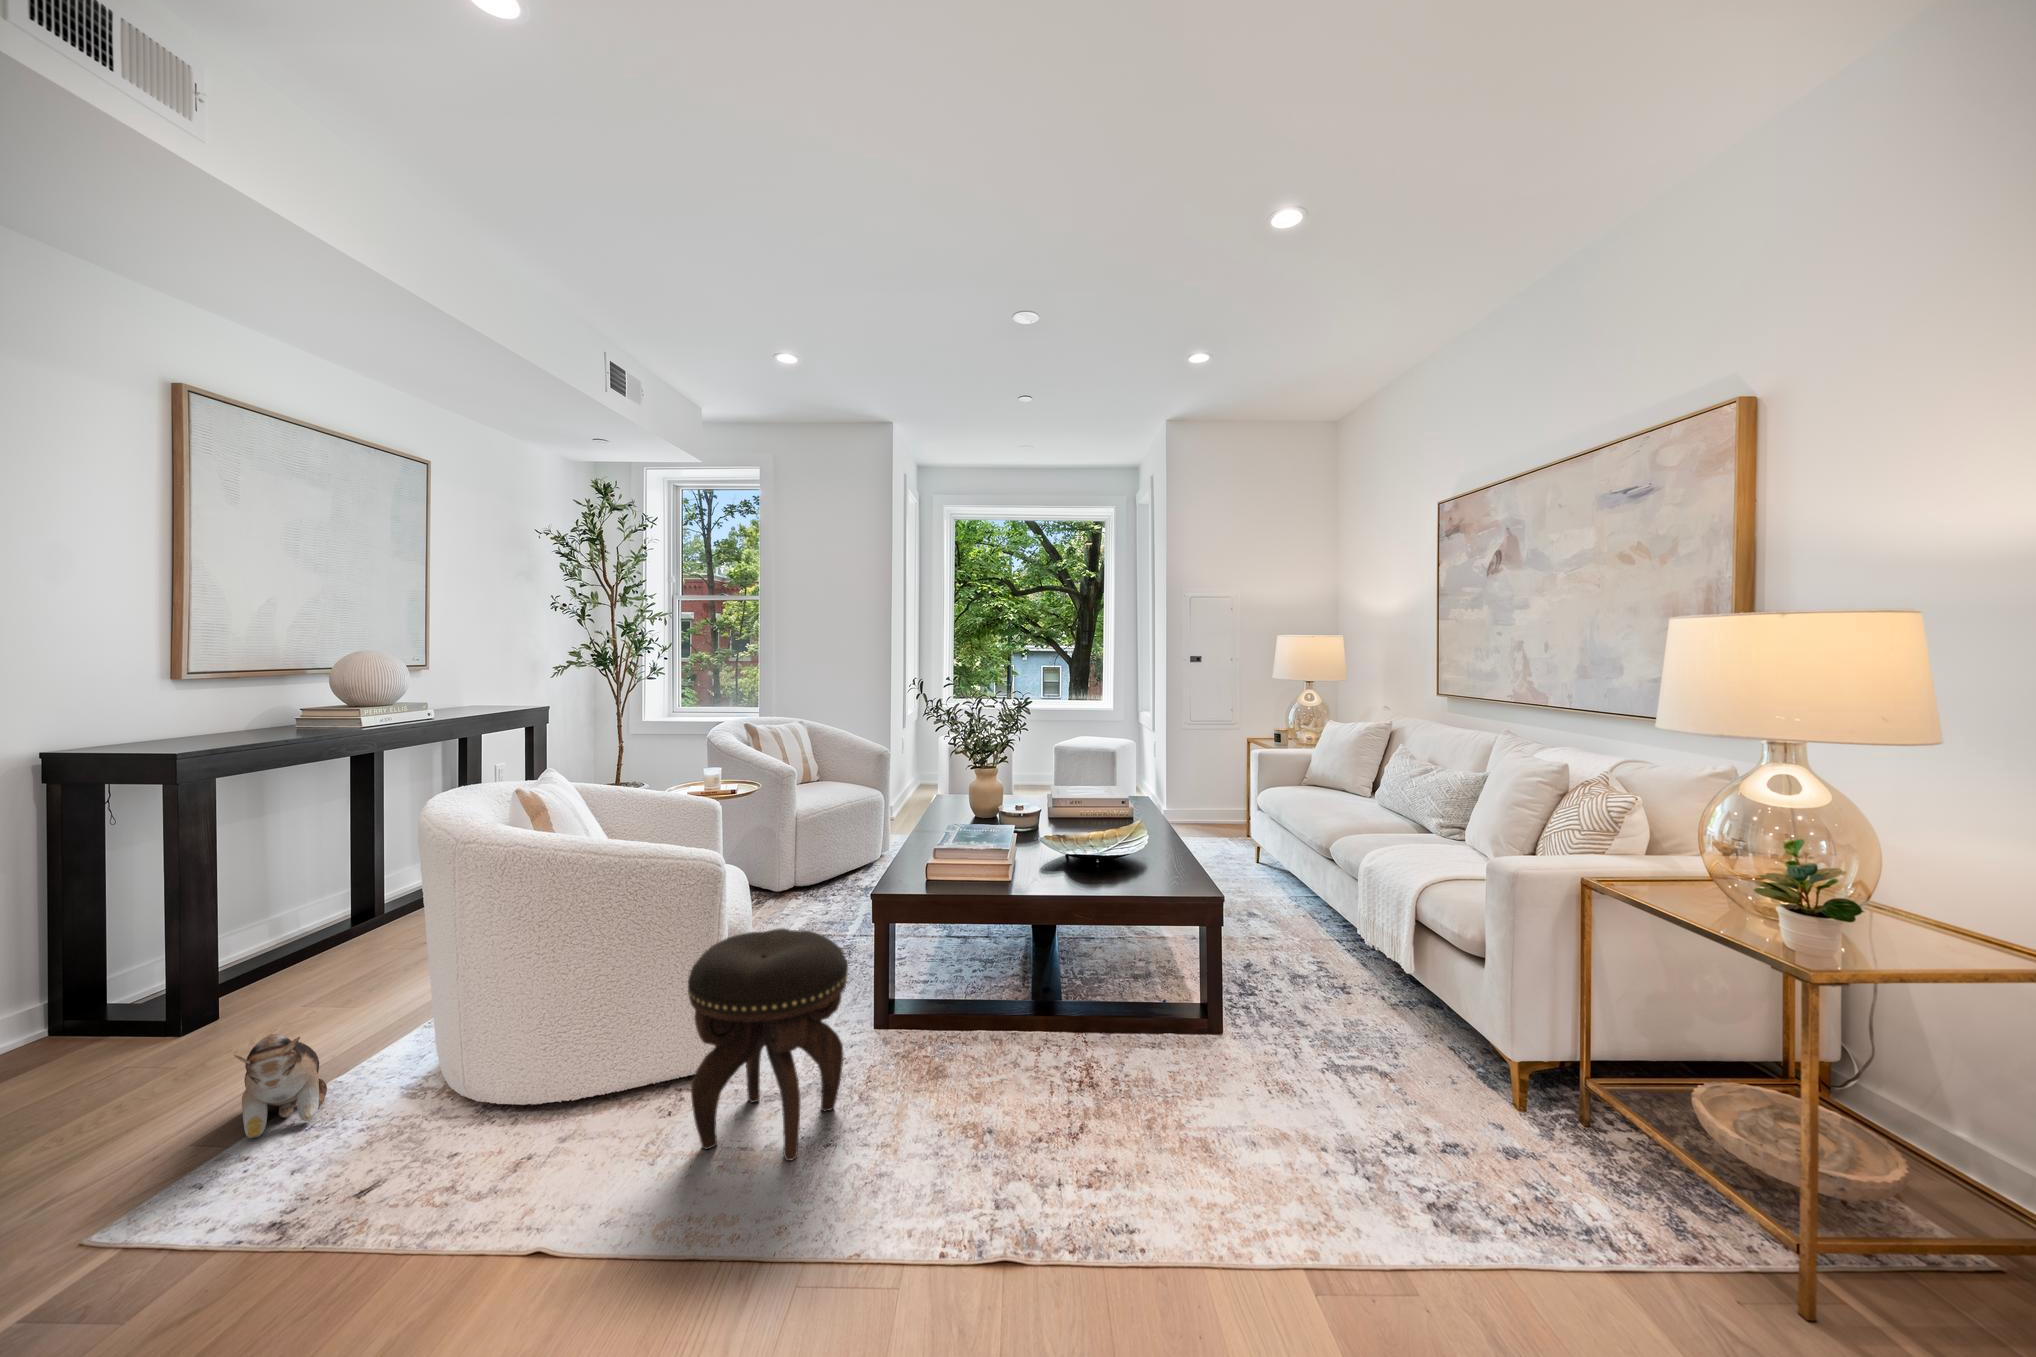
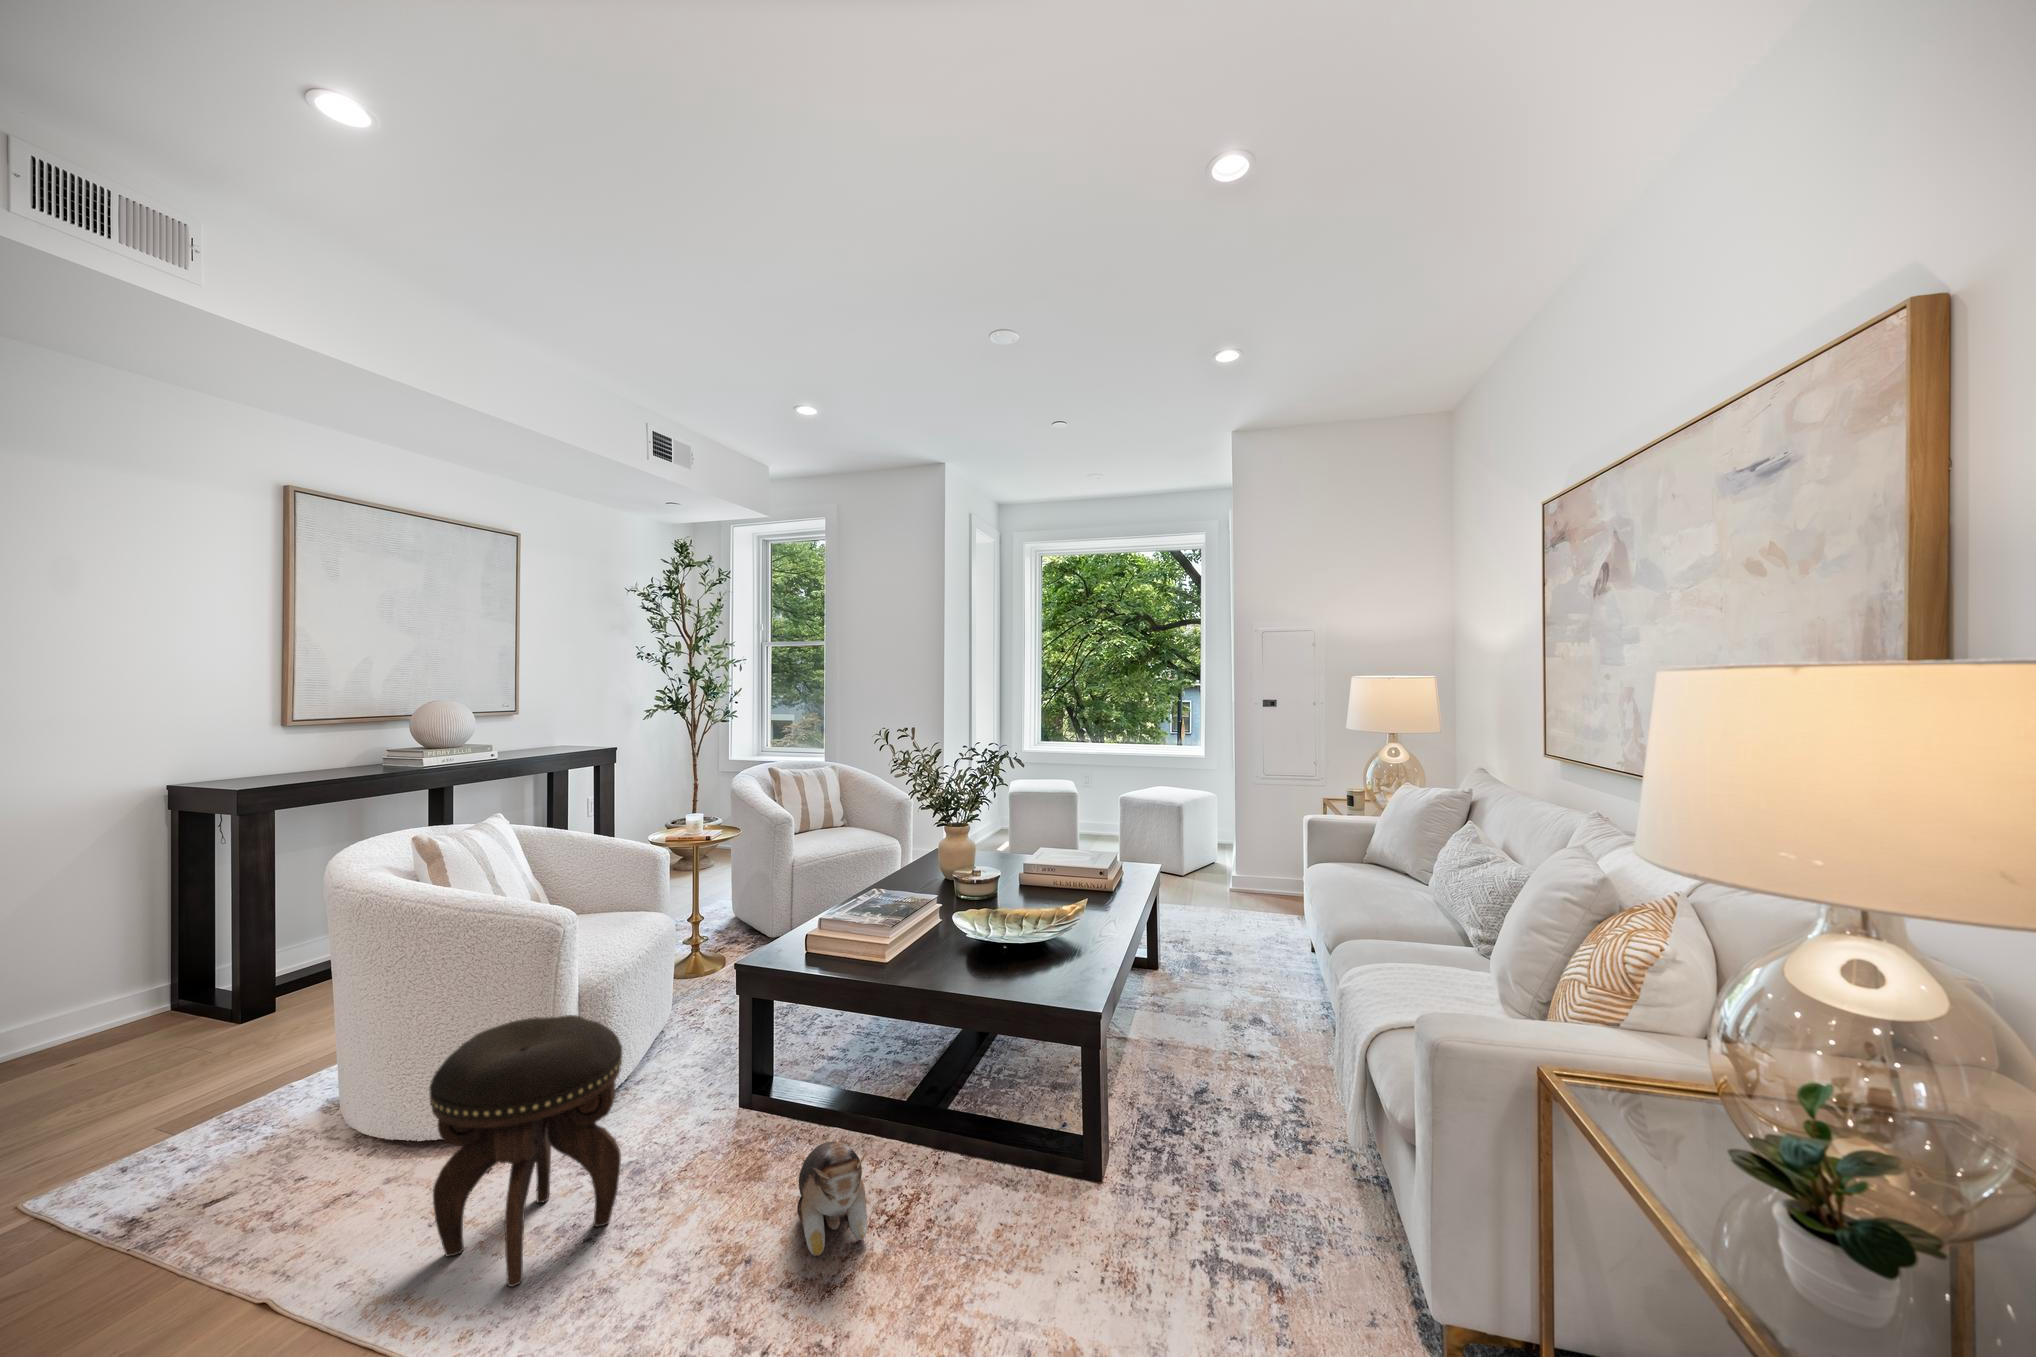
plush toy: present [234,1034,327,1138] -> present [797,1141,867,1256]

